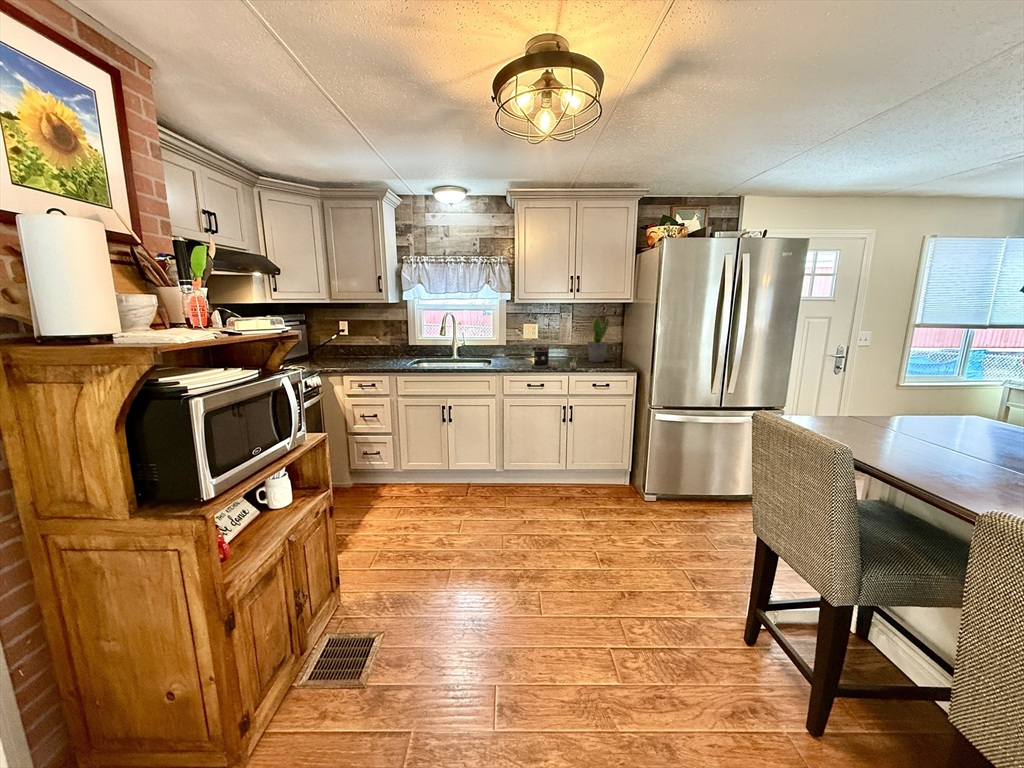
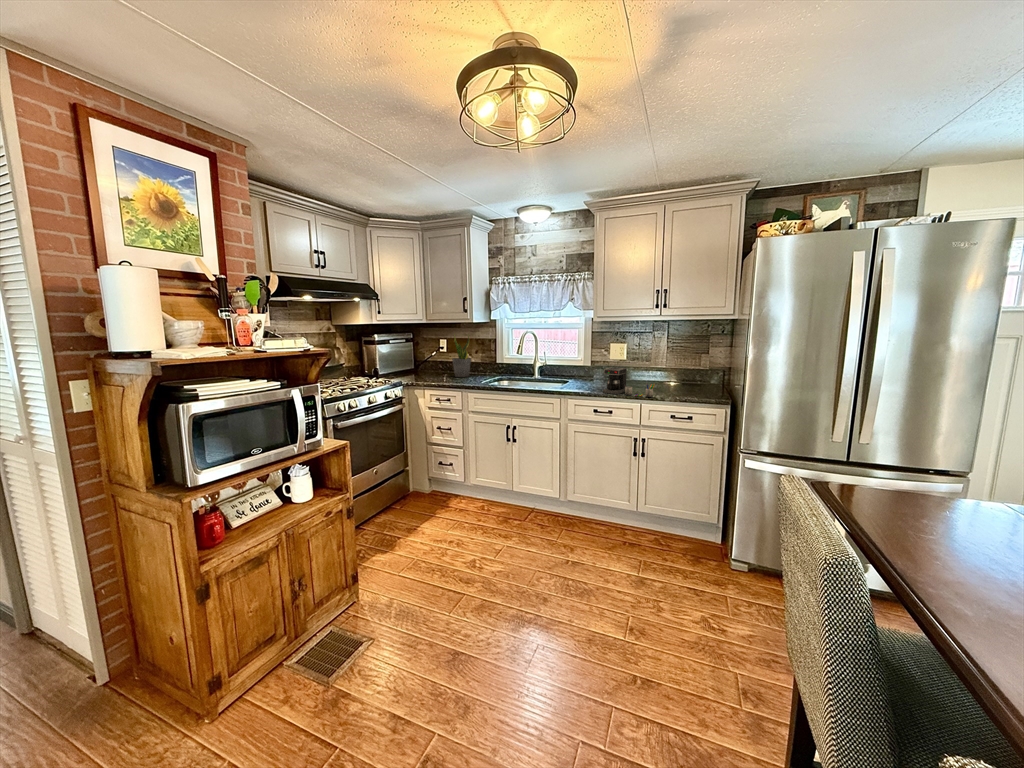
potted plant: present [587,316,609,362] -> present [452,336,471,377]

